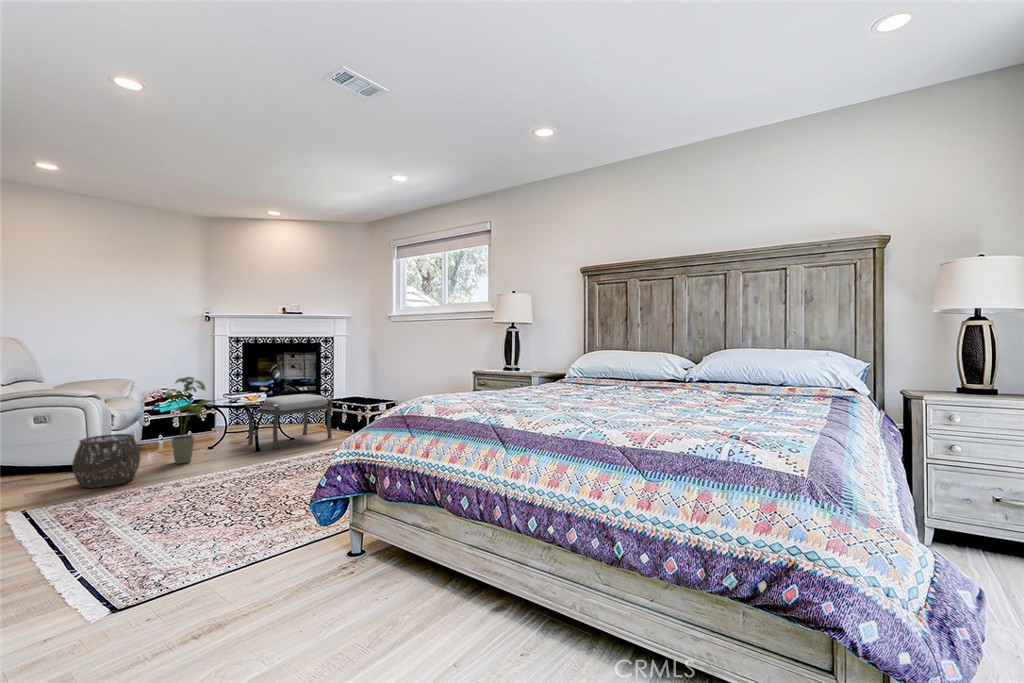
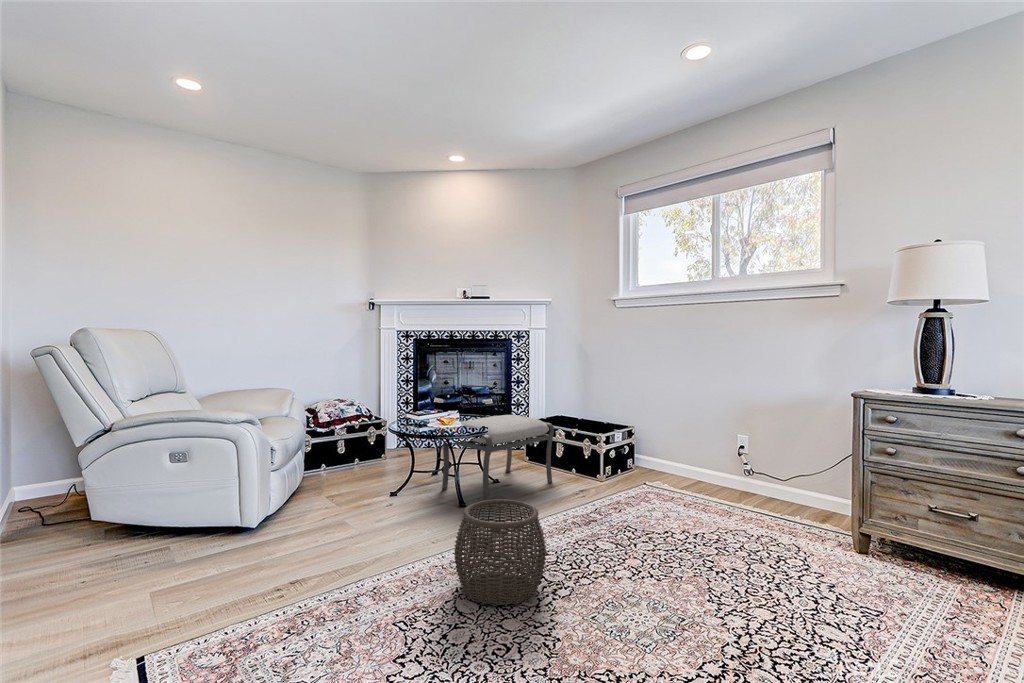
house plant: present [165,377,214,464] -> none [337,392,407,529]
woven basket: present [73,434,140,488] -> present [454,499,546,606]

